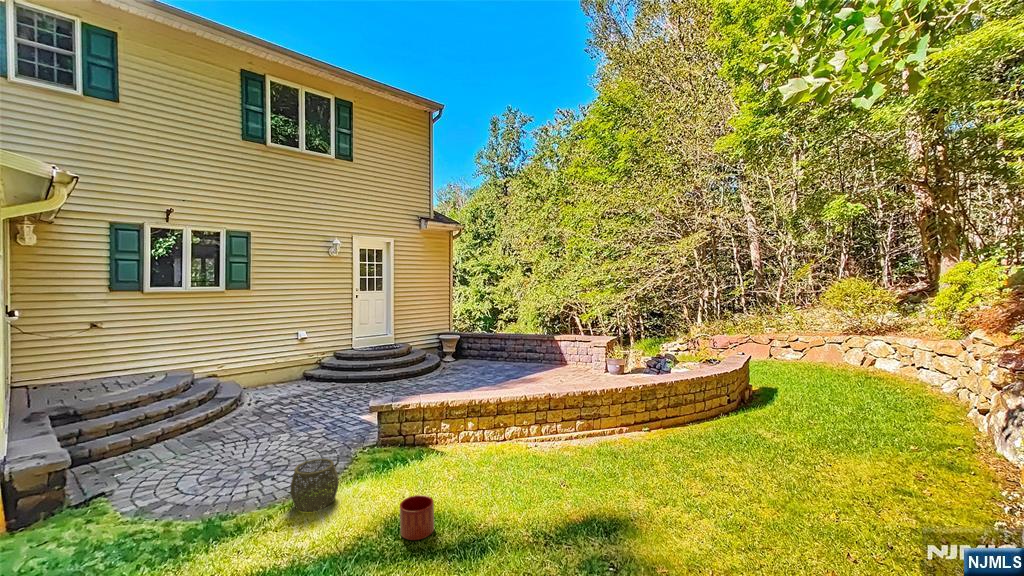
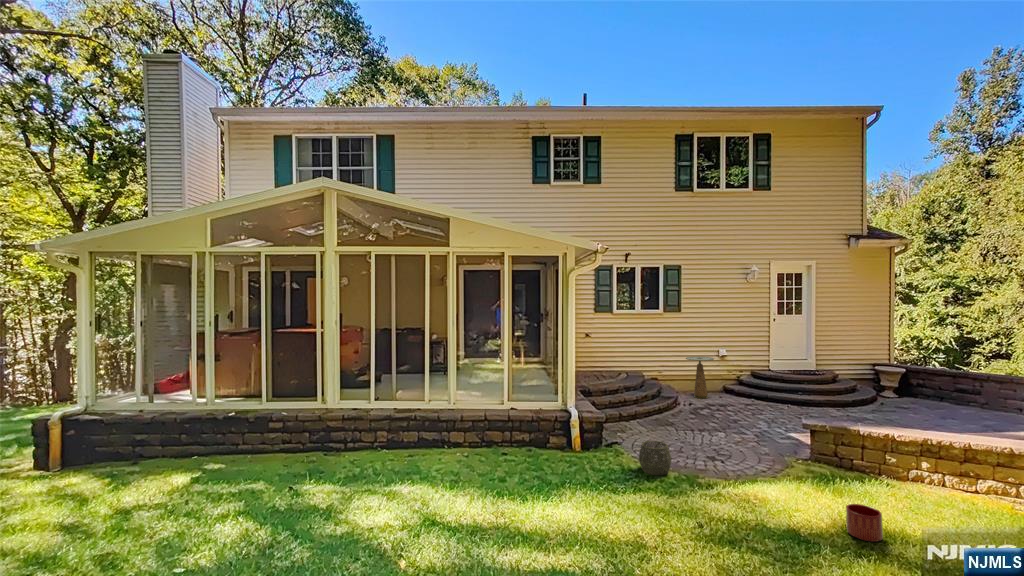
side table: none [255,342,290,391] -> present [686,357,714,398]
woven basket: present [290,459,339,512] -> present [639,441,671,475]

